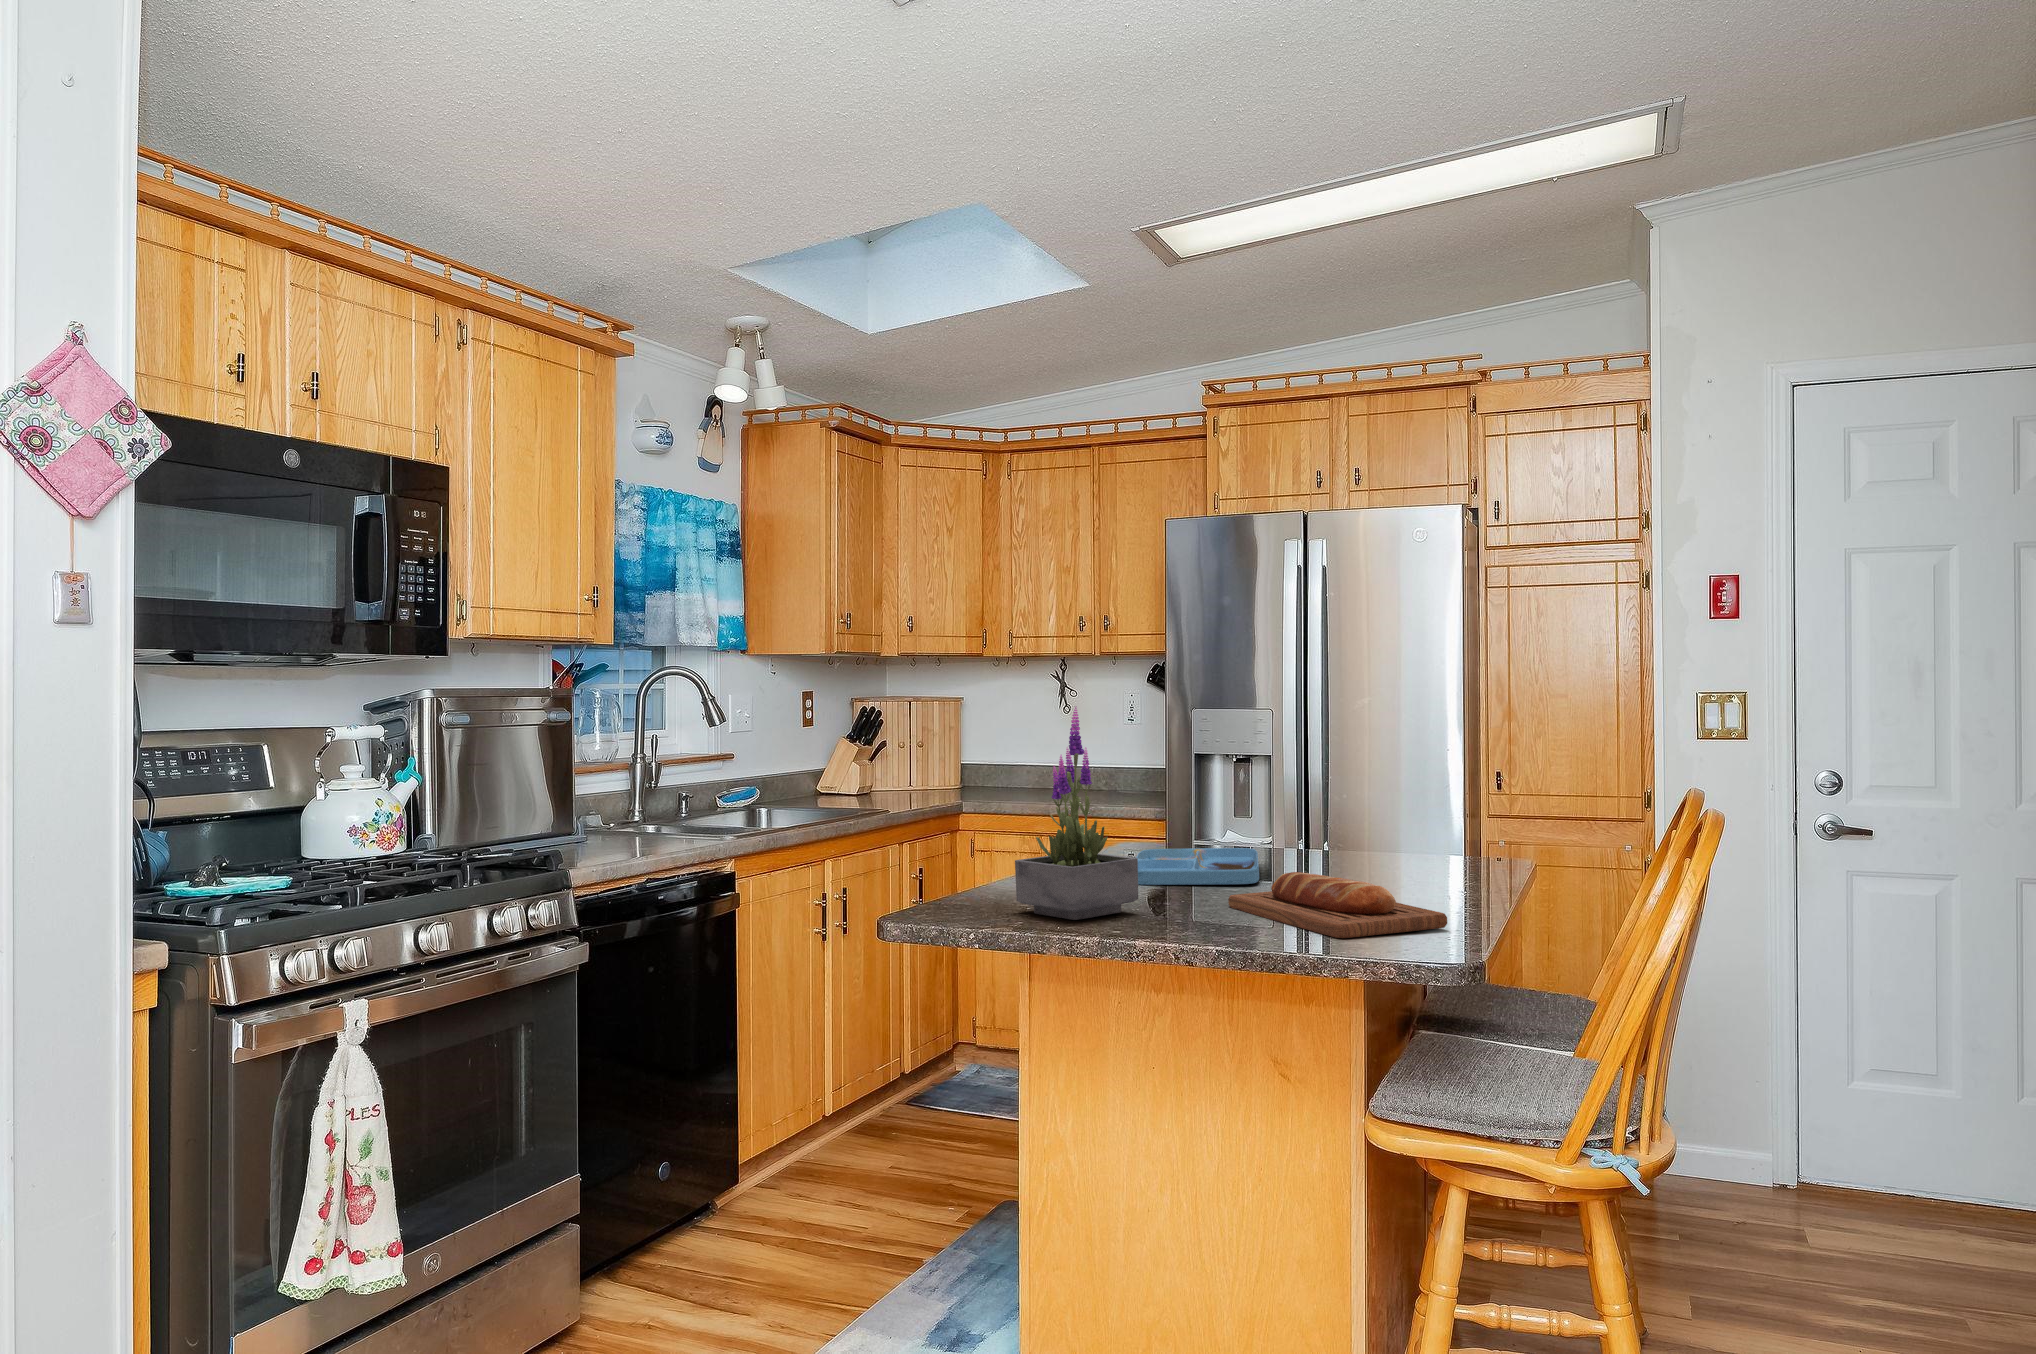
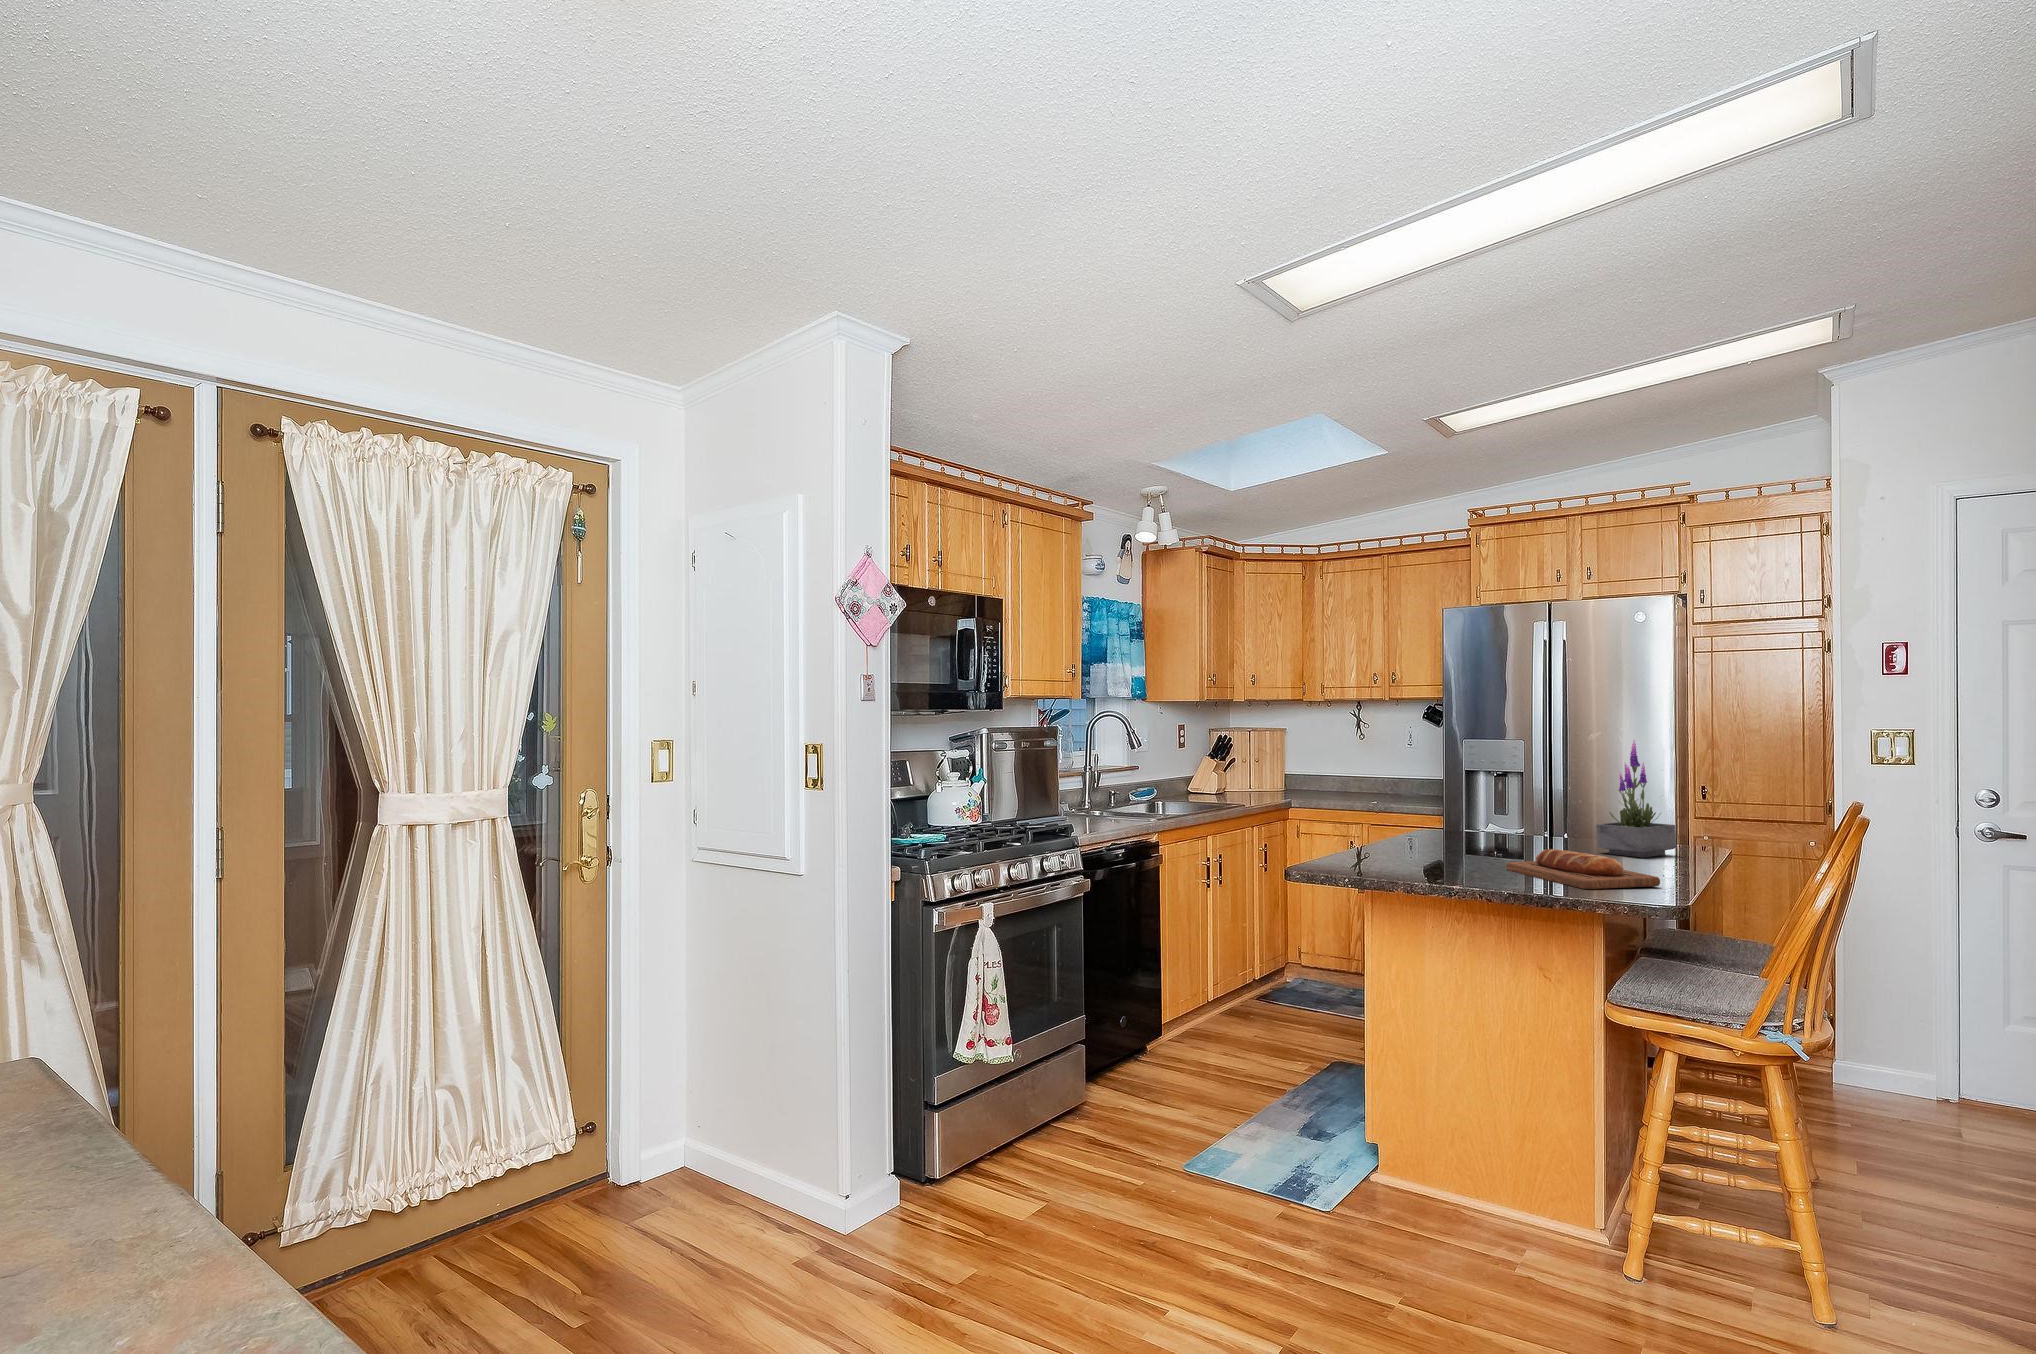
potted plant: present [1015,706,1138,920] -> present [1597,740,1676,857]
tray: present [1136,848,1259,885] -> none [1434,834,1525,857]

